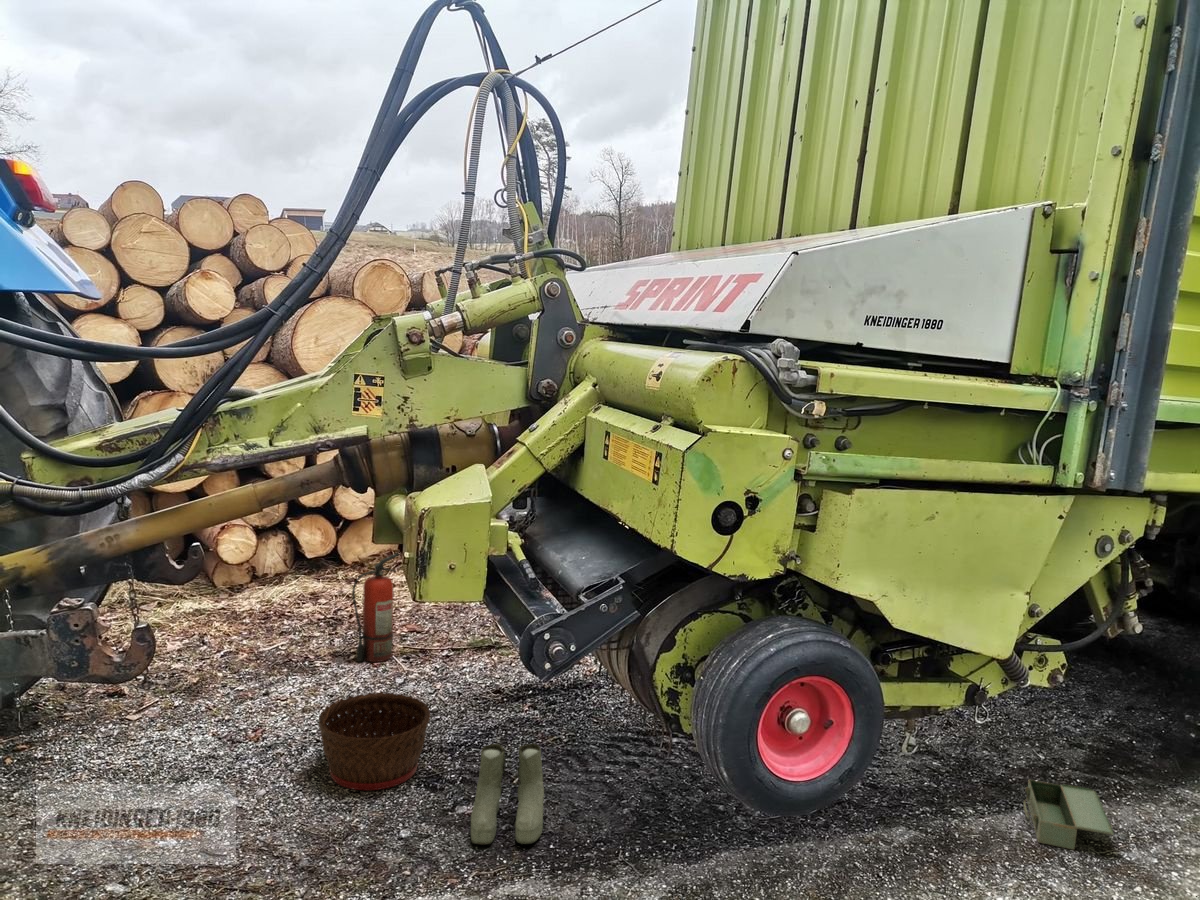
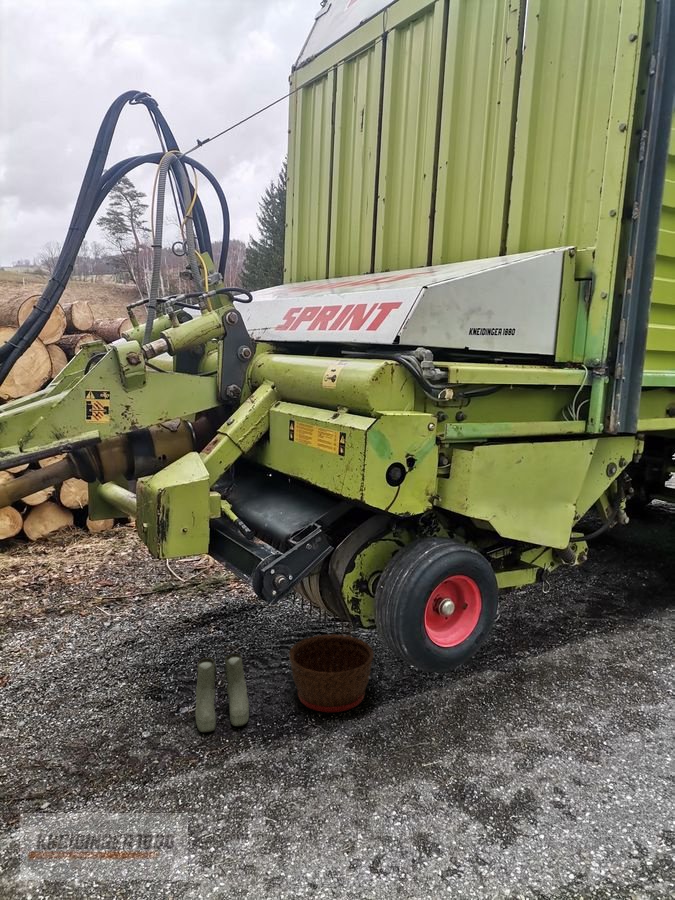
fire extinguisher: present [352,554,398,662] -> none [59,527,95,614]
basket: present [318,692,430,791] -> present [289,634,373,712]
toolbox: present [1024,780,1113,850] -> none [559,627,618,667]

